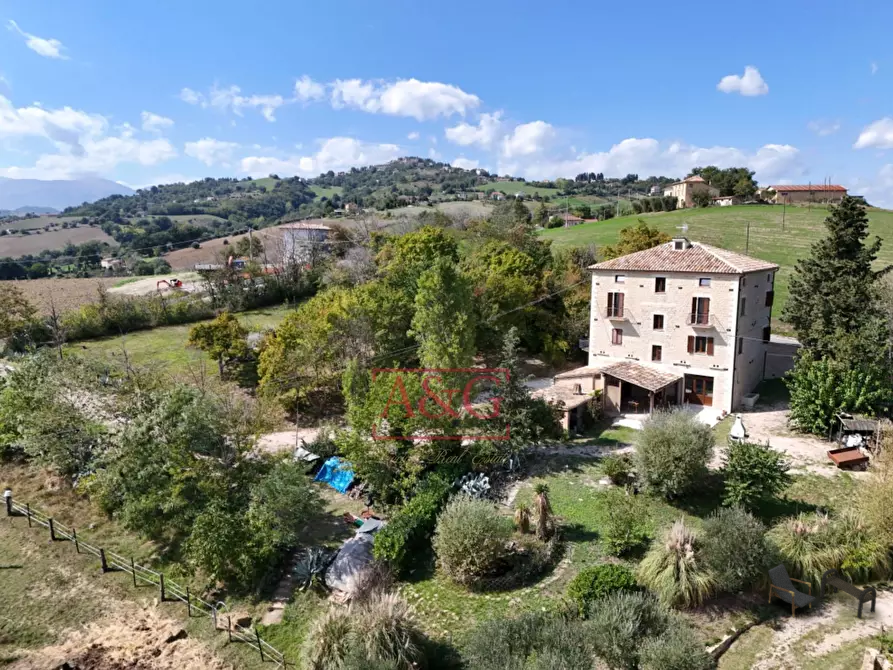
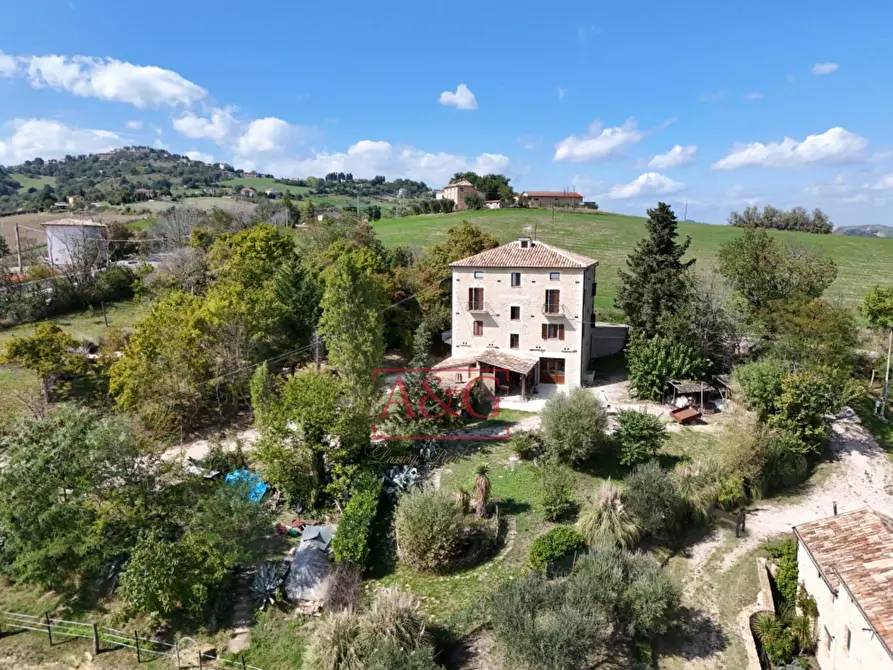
lounge chair: present [768,564,815,618] -> none [674,505,708,546]

